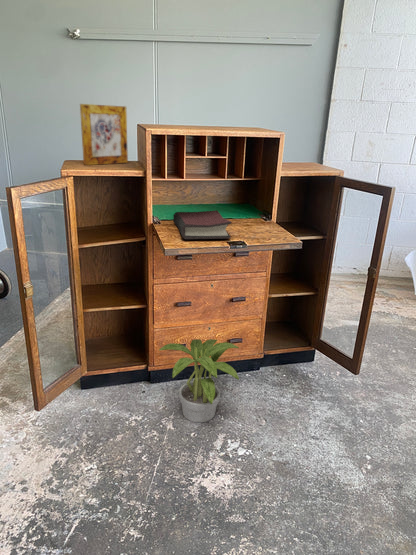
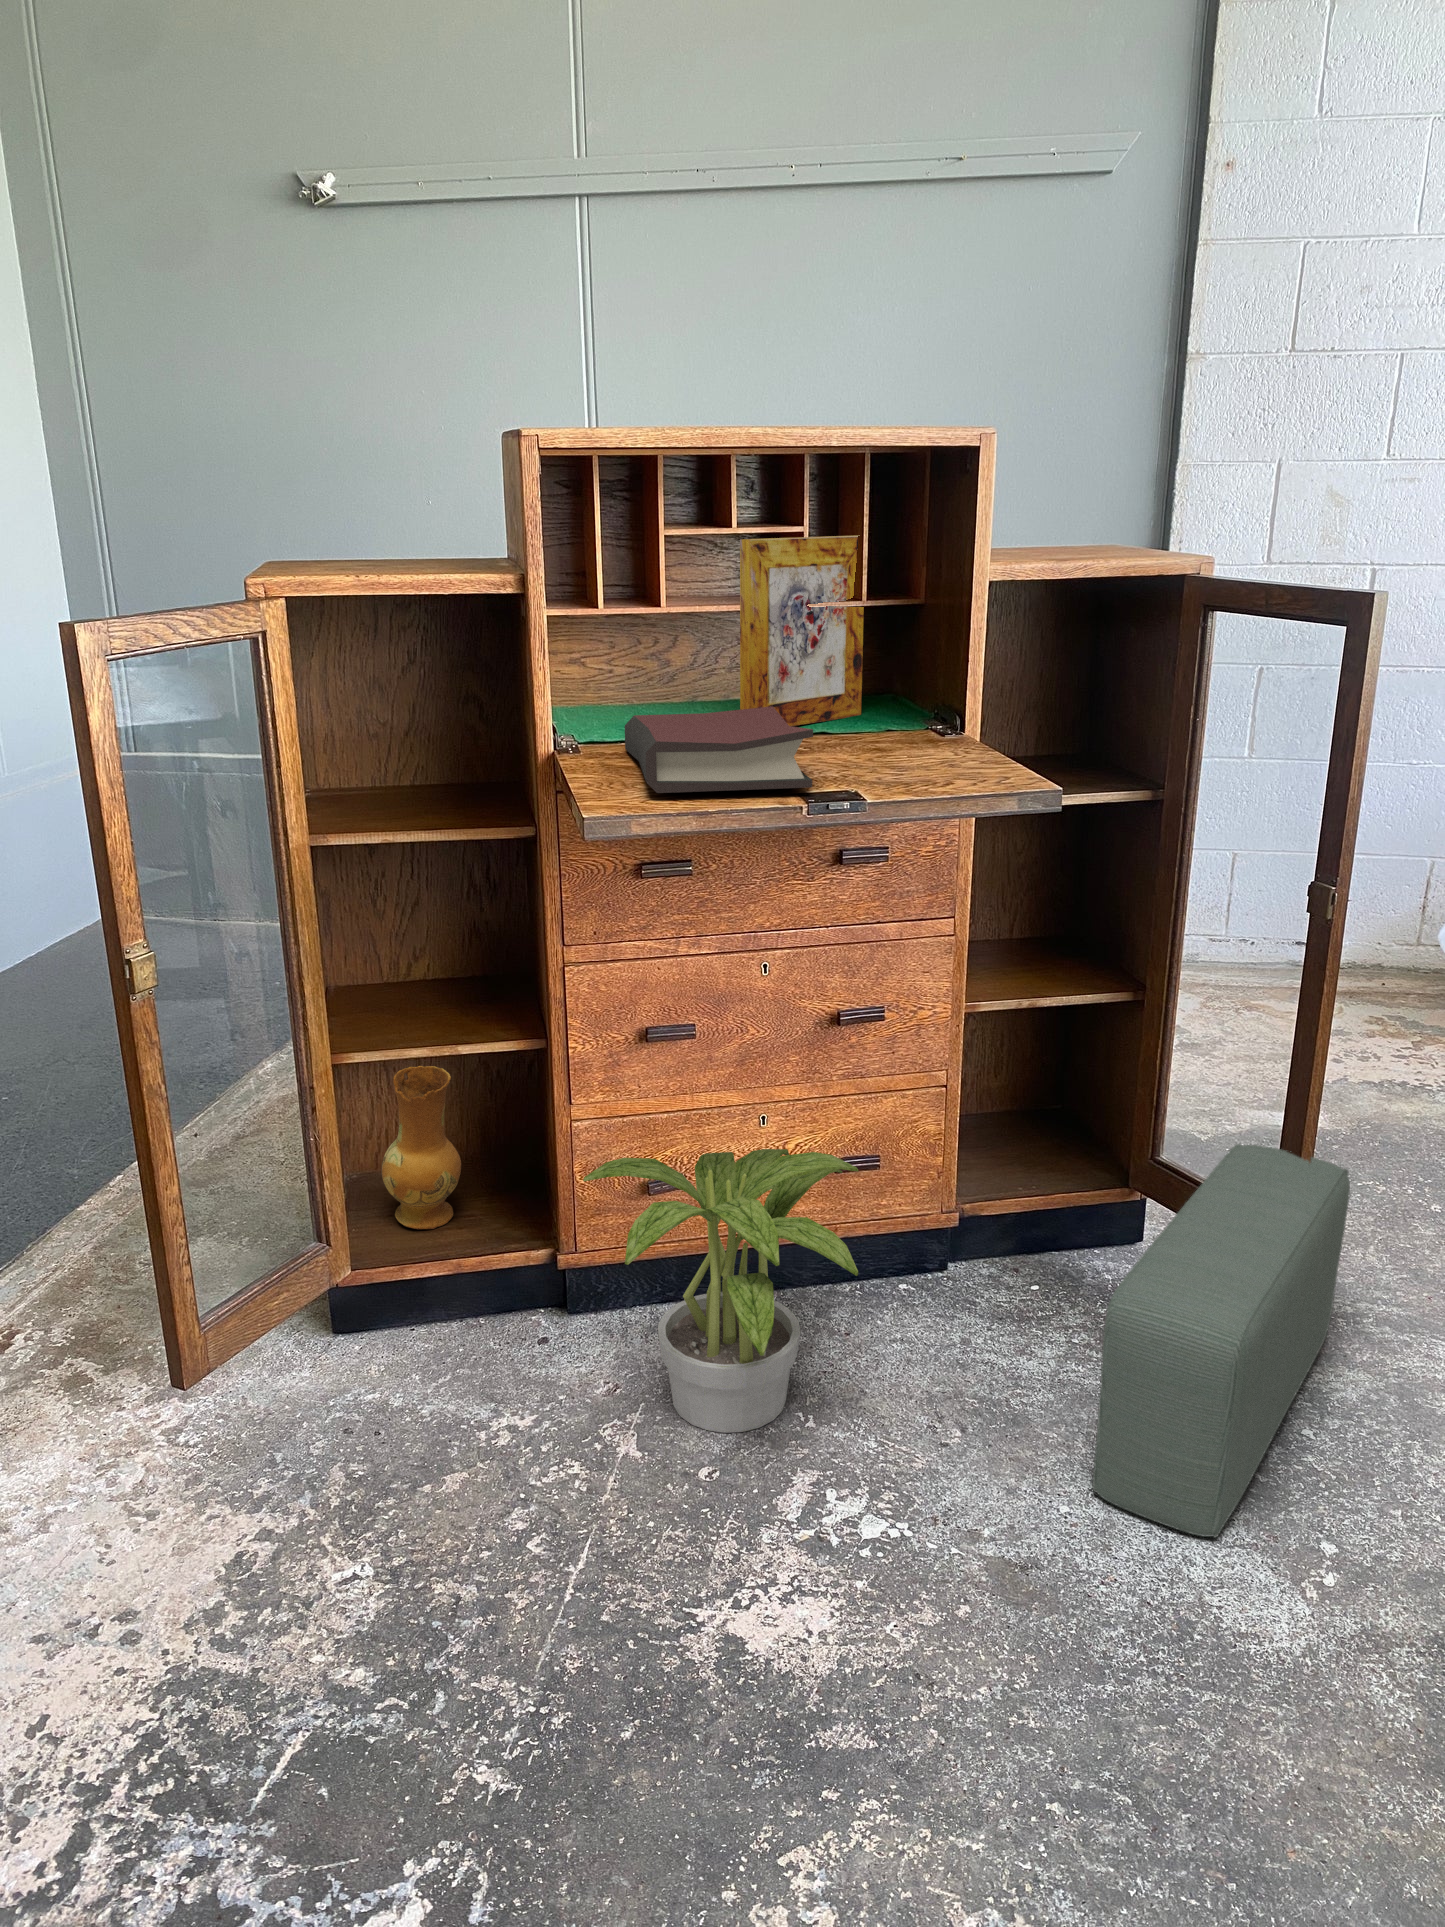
picture frame: present [80,104,128,165] -> present [740,535,864,726]
ceramic jug: none [96,311,120,359] -> present [381,1066,461,1229]
pouf: none [304,339,376,456] -> present [1092,1144,1350,1537]

